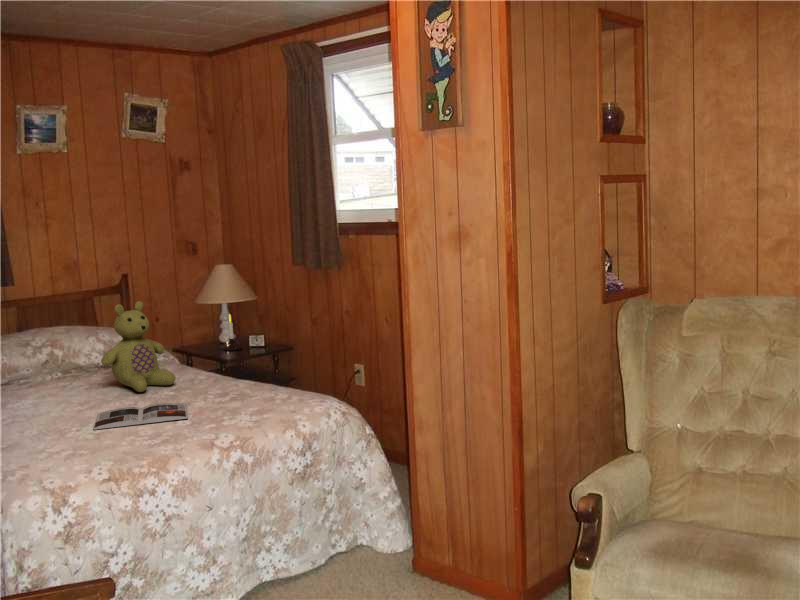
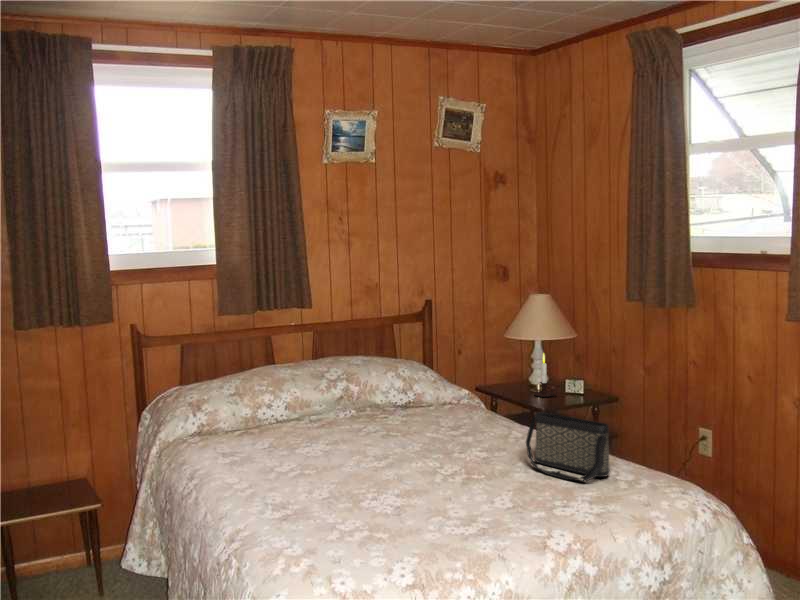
stuffed bear: present [101,301,175,392] -> none [403,338,487,449]
handbag: none [205,354,270,402] -> present [526,412,610,481]
magazine: present [93,403,188,430] -> none [392,471,507,499]

